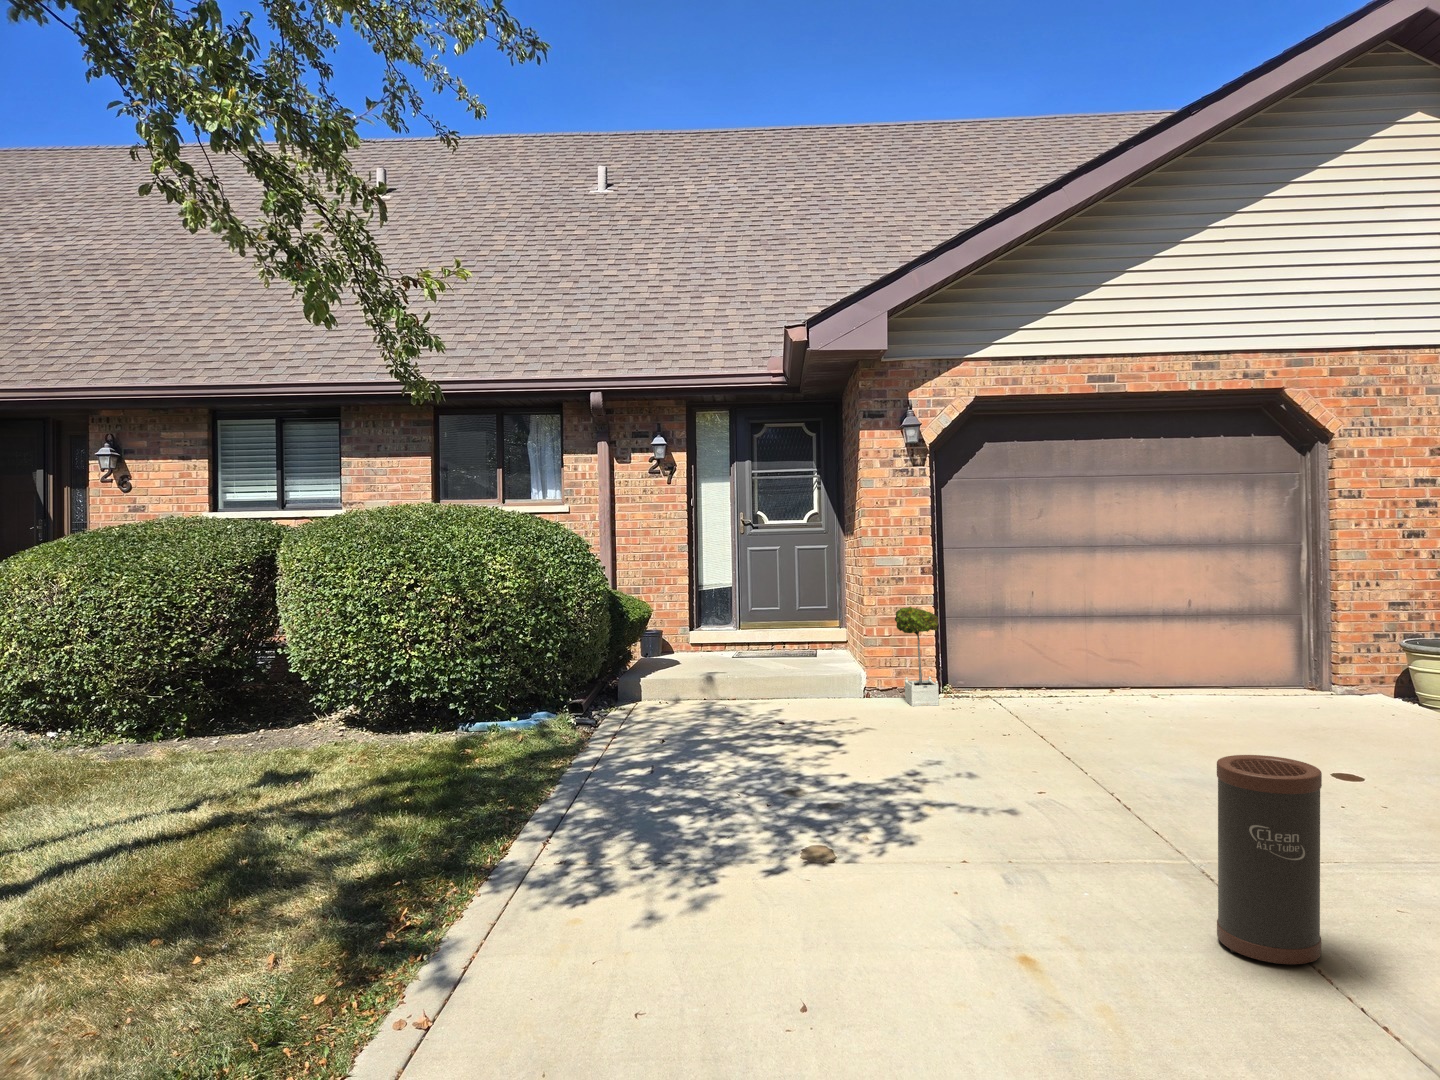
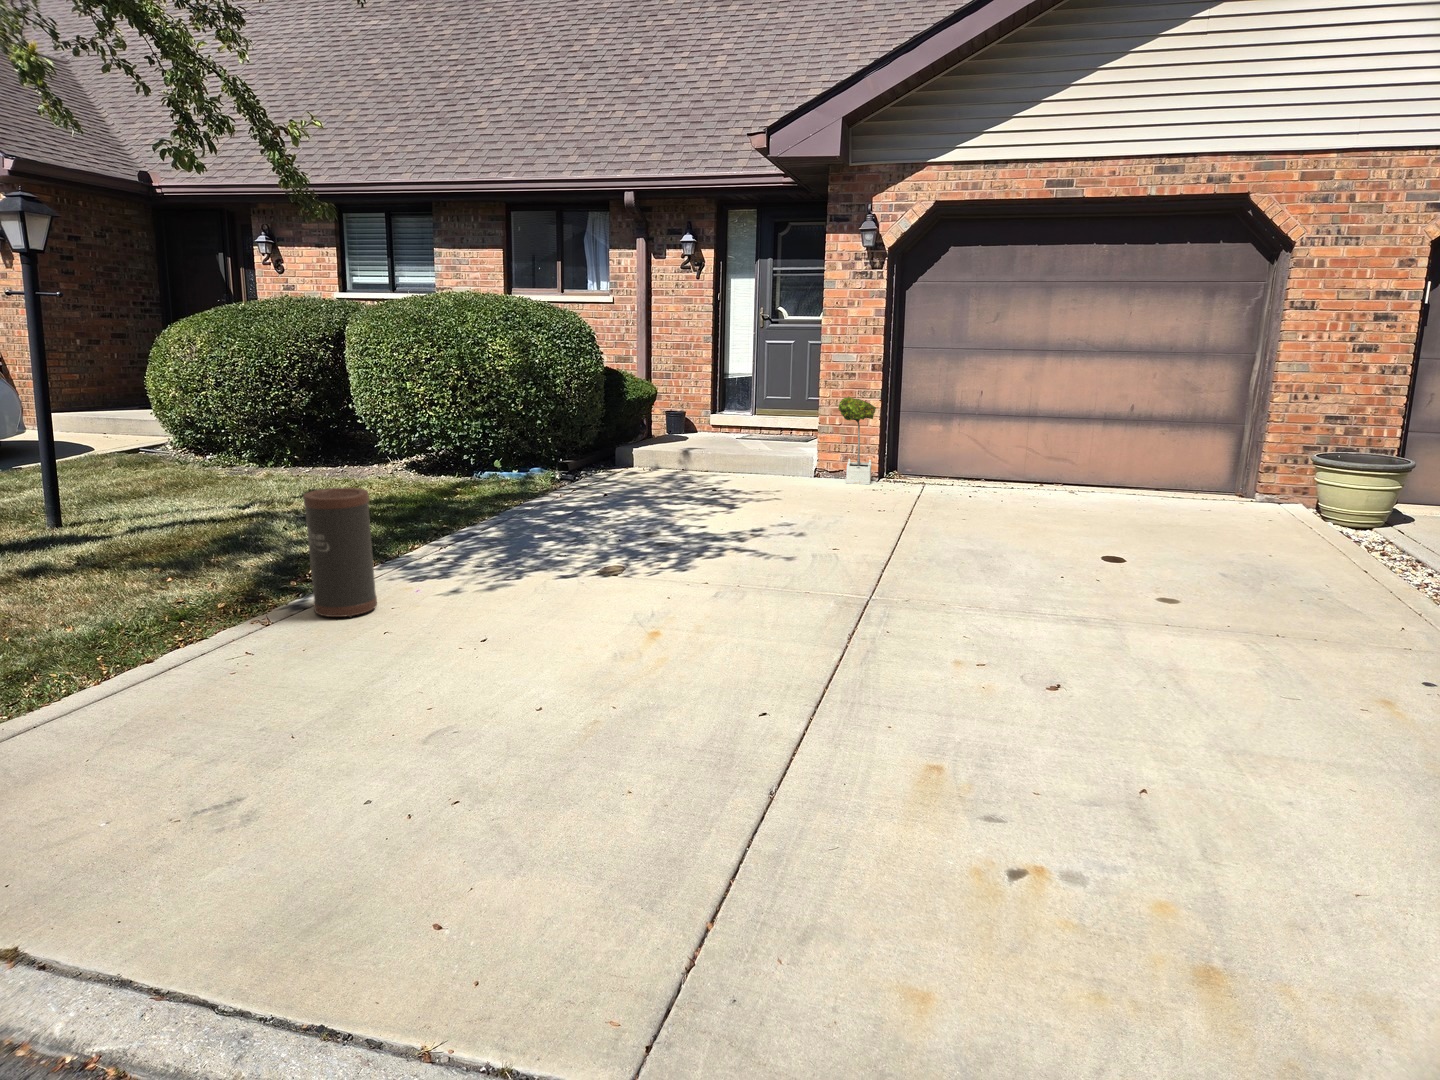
trash can: present [1217,755,1322,964] -> present [303,488,377,618]

